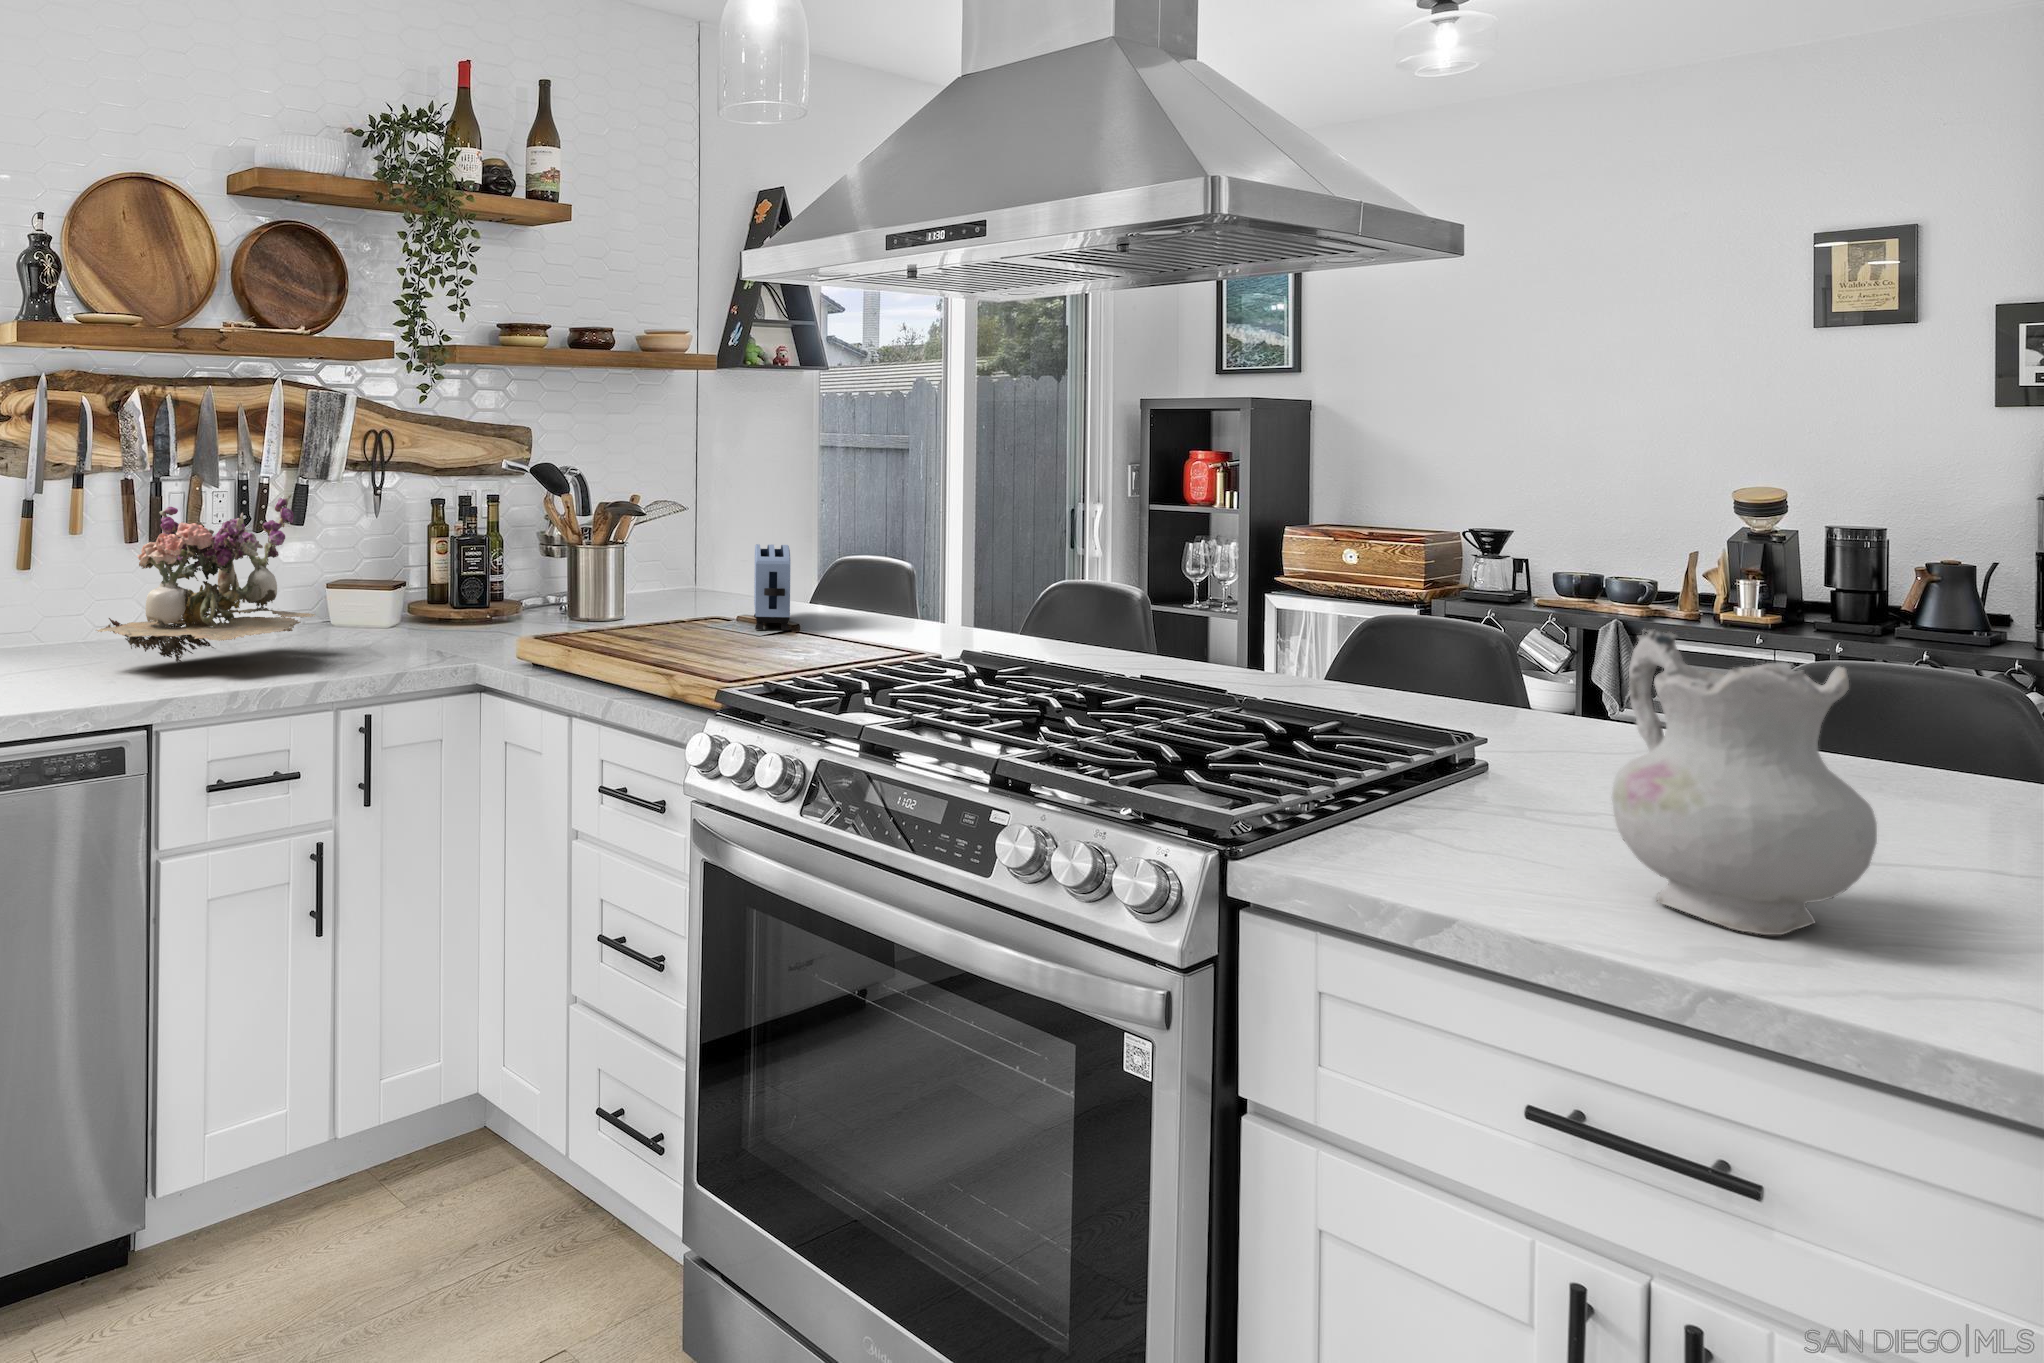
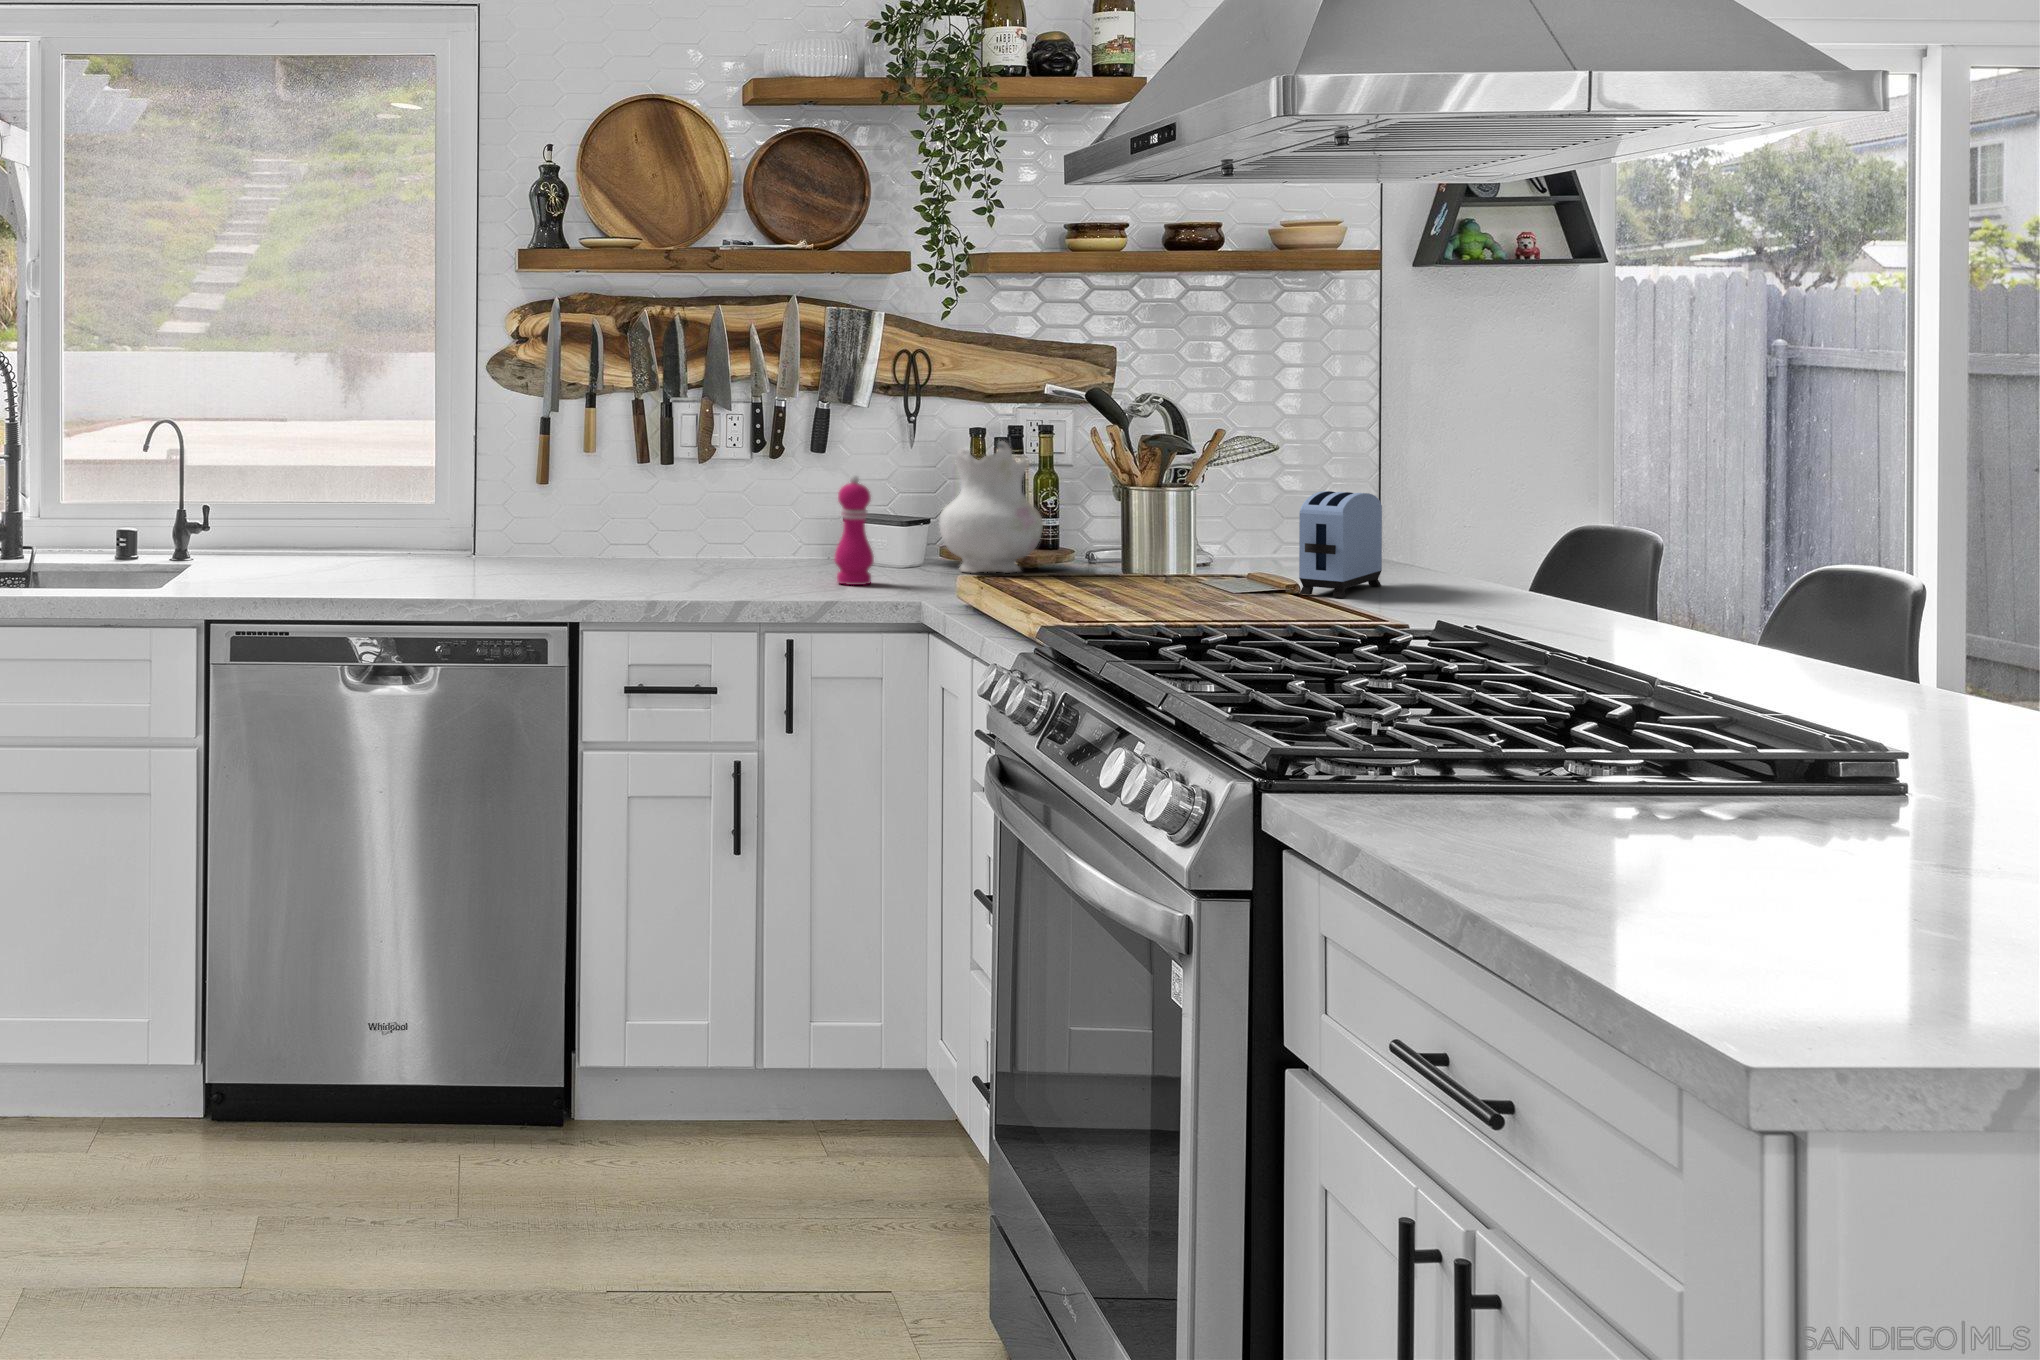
flower arrangement: present [97,494,315,663] -> none [561,415,772,577]
pepper mill: none [381,548,418,653] -> present [834,475,874,585]
ceramic pitcher: present [1612,629,1877,935] -> present [940,441,1043,573]

